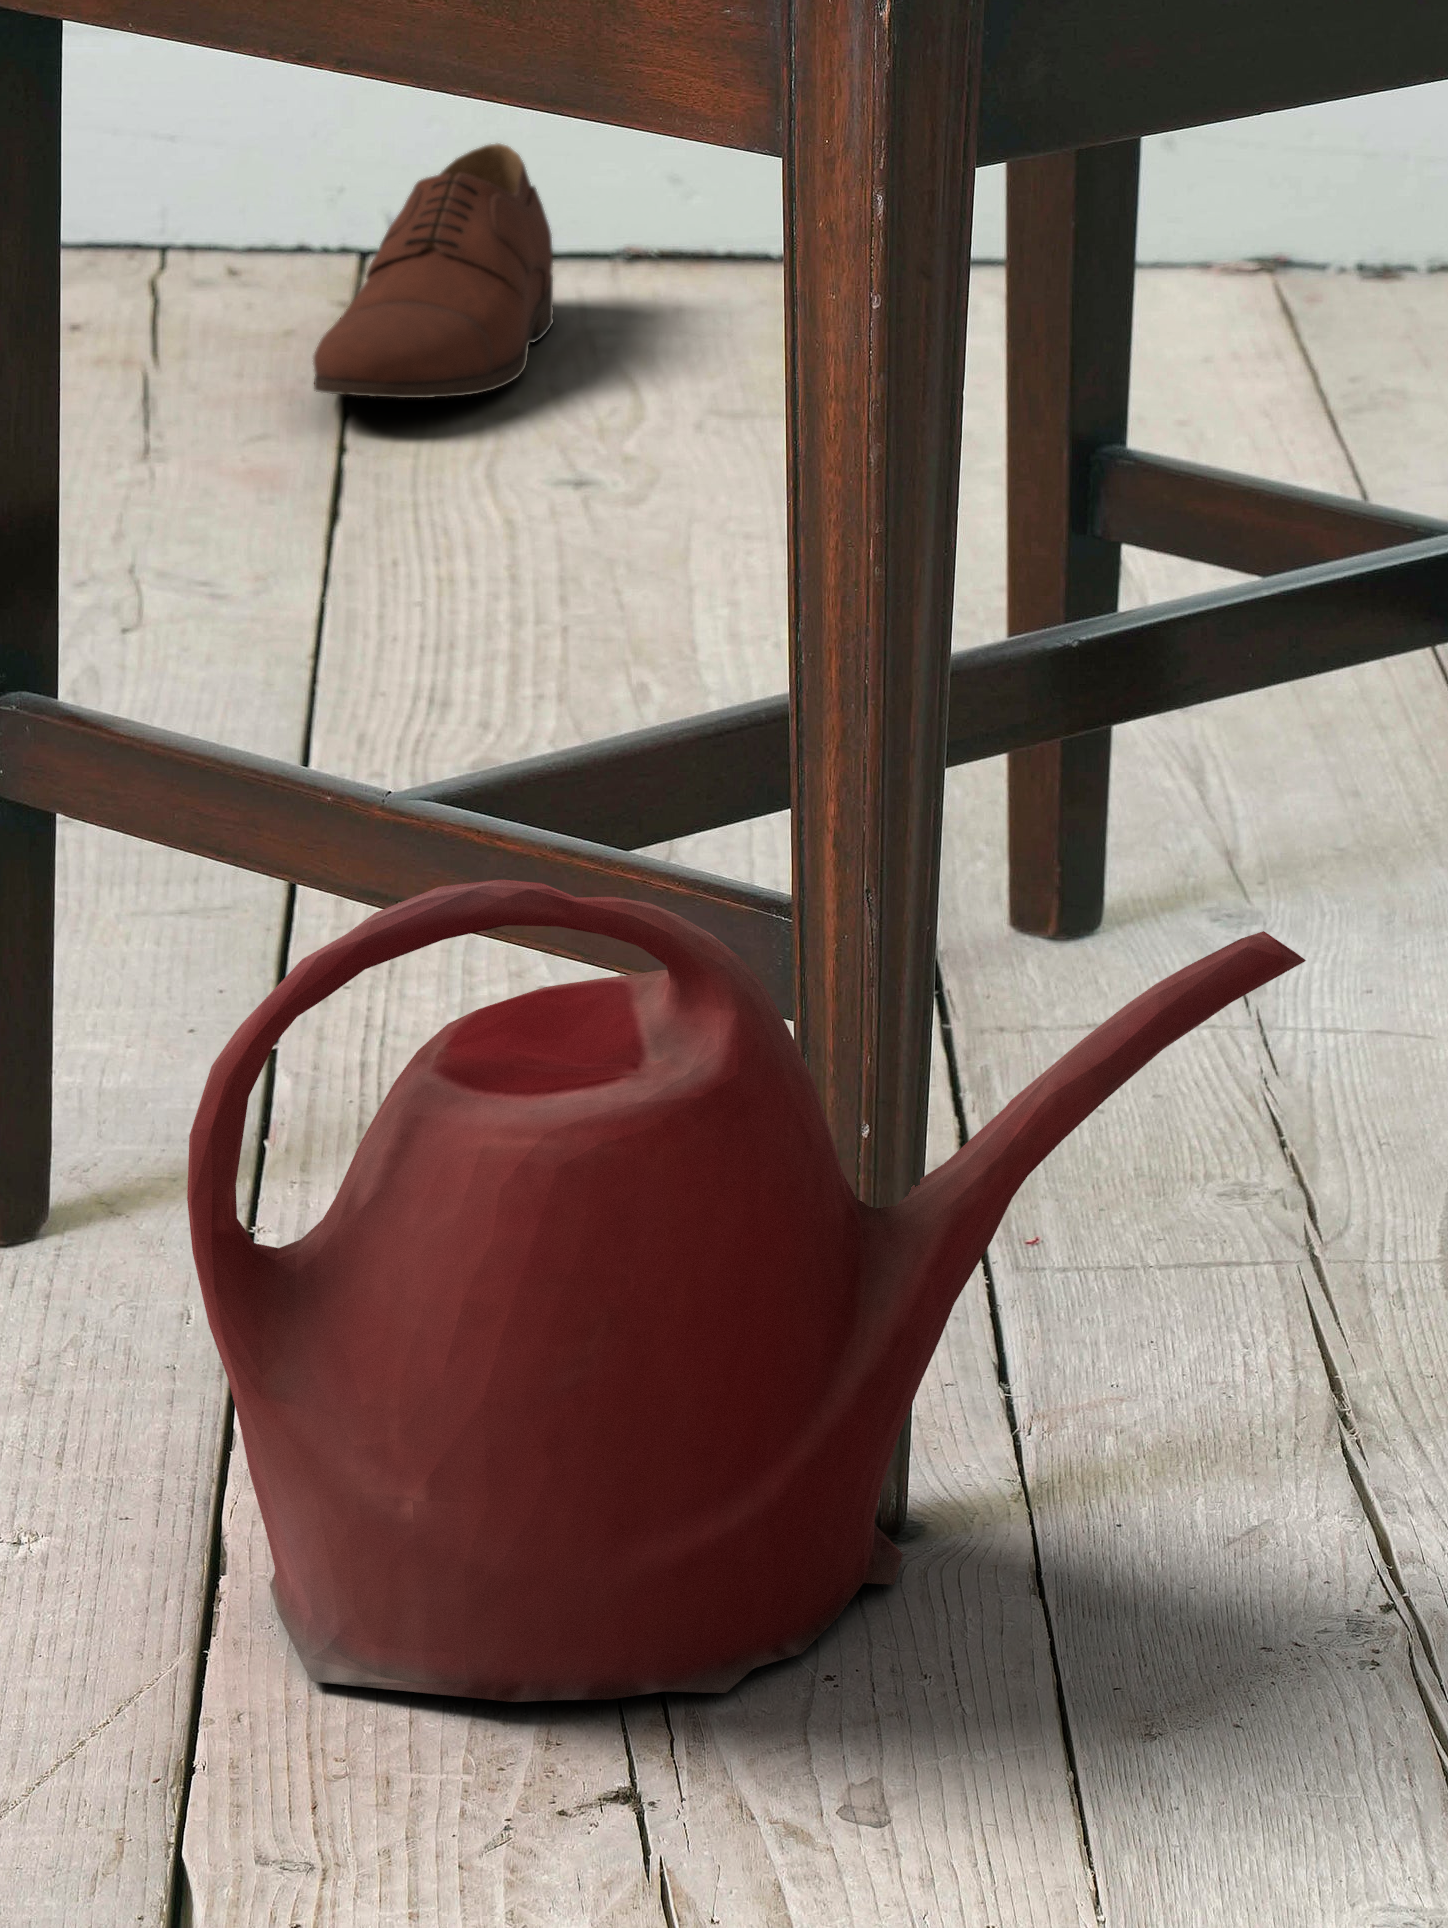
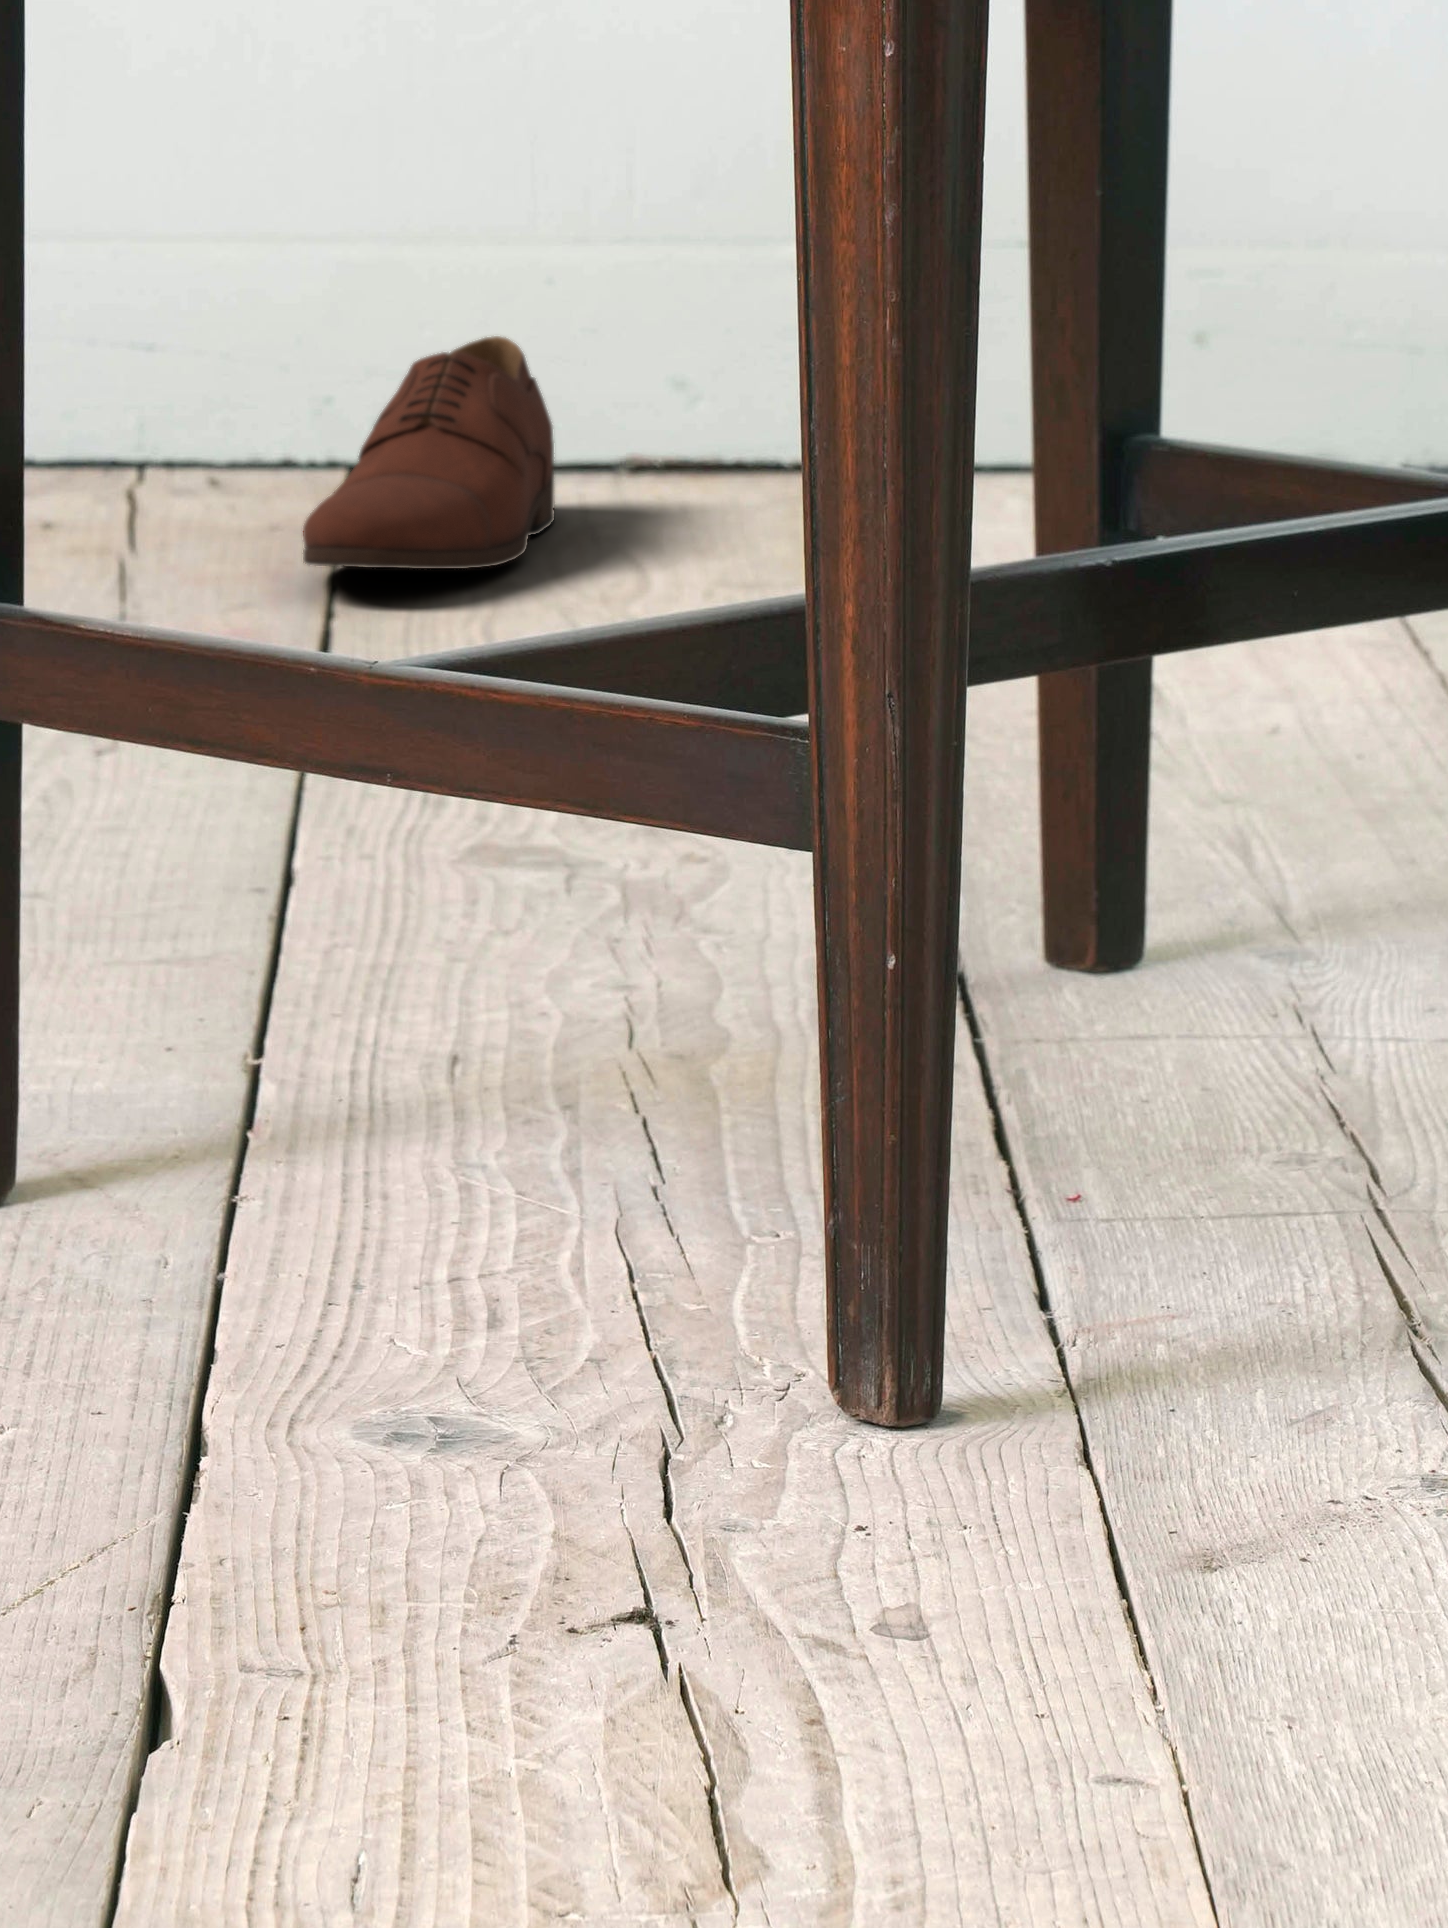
watering can: present [187,880,1306,1702] -> none [173,658,1356,1542]

